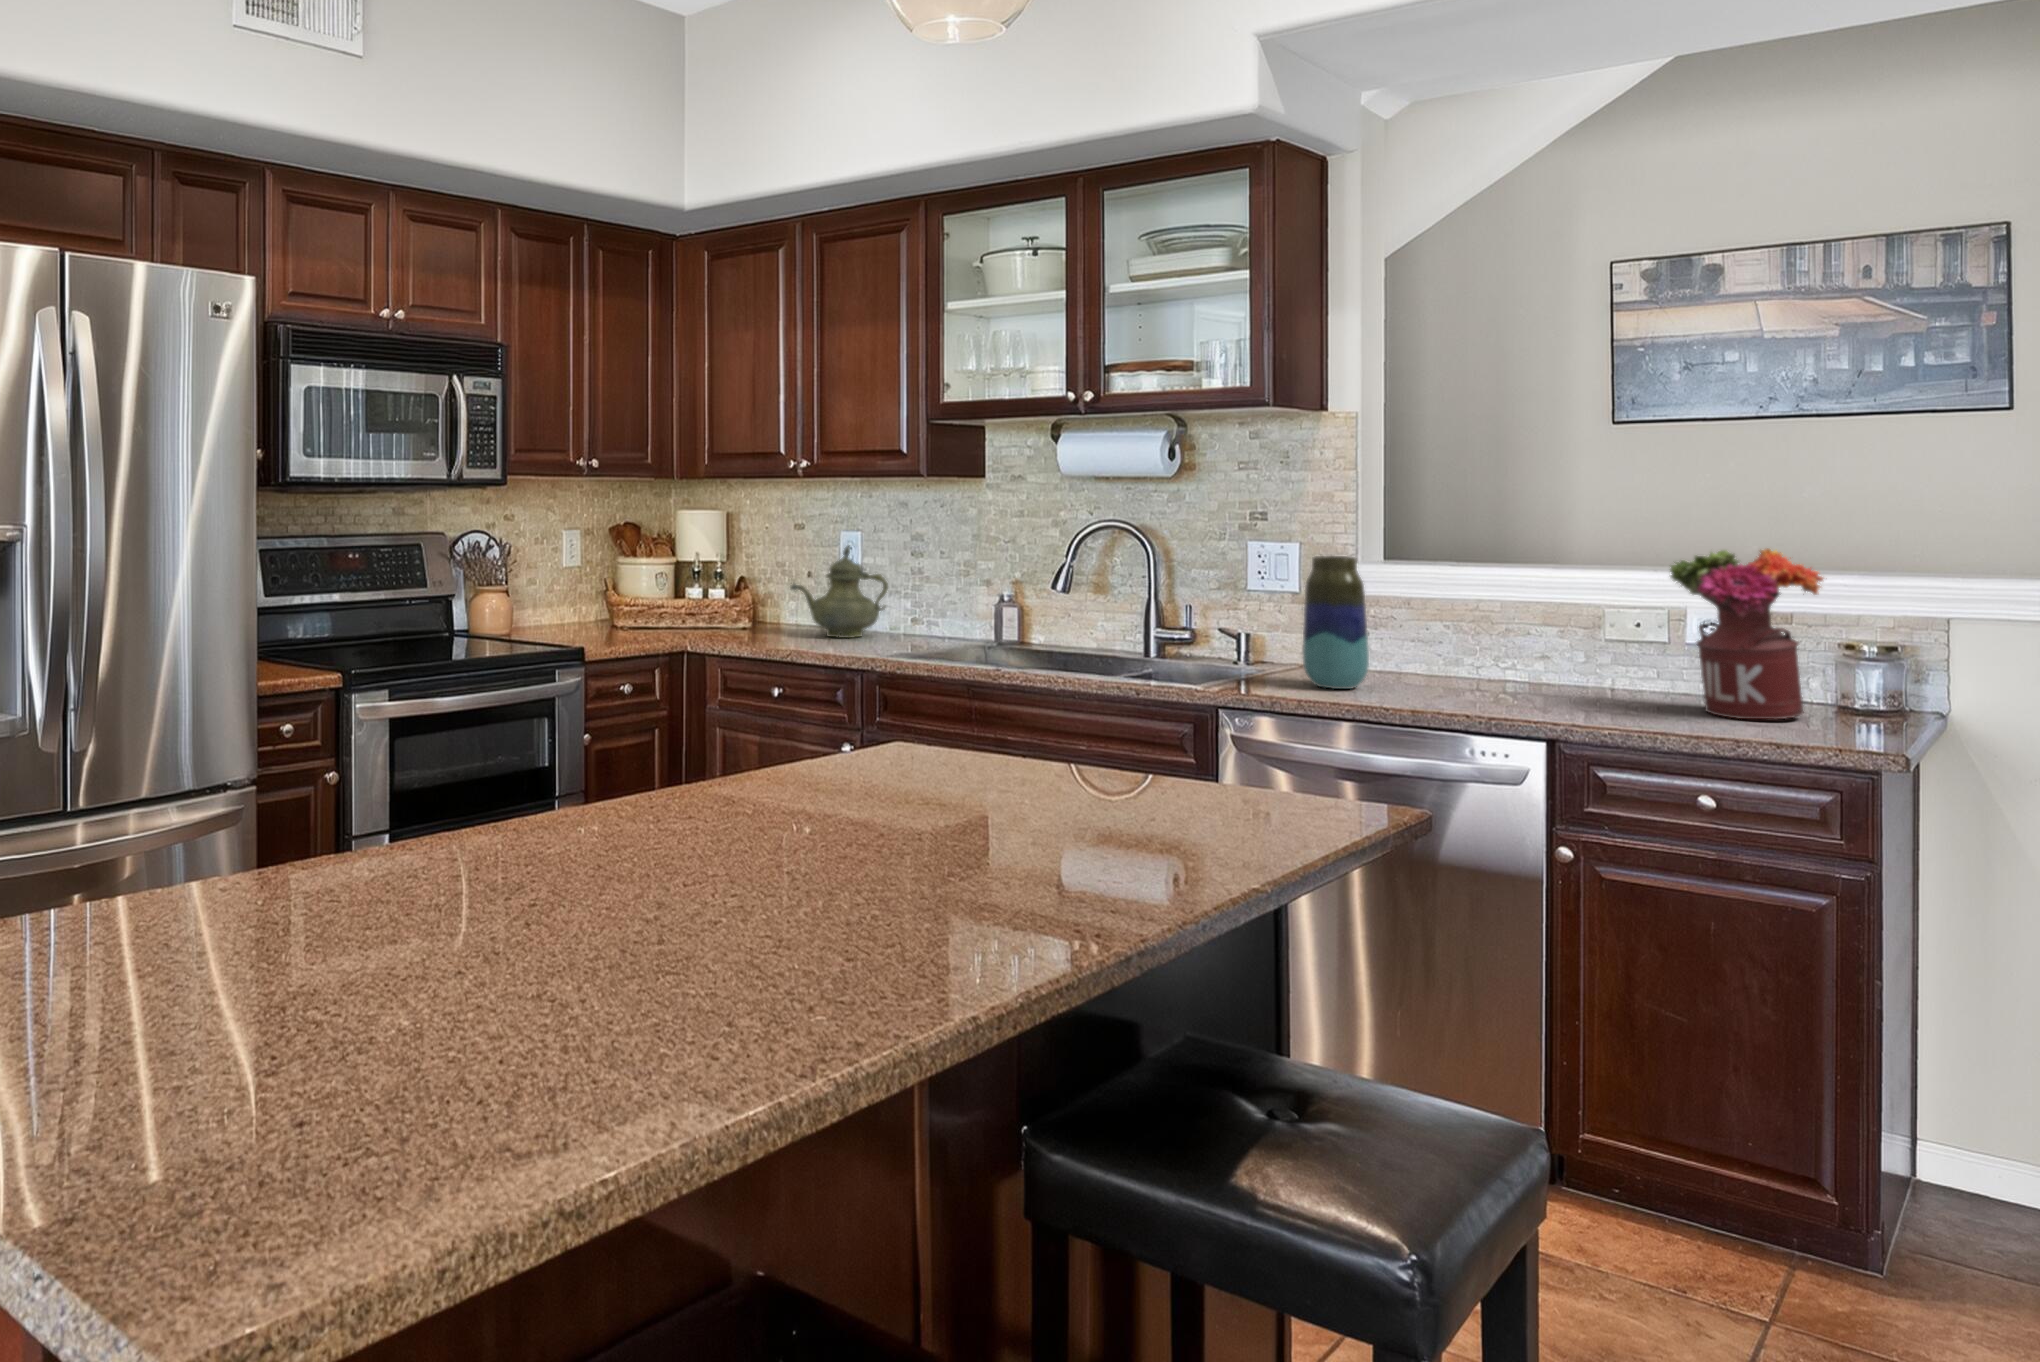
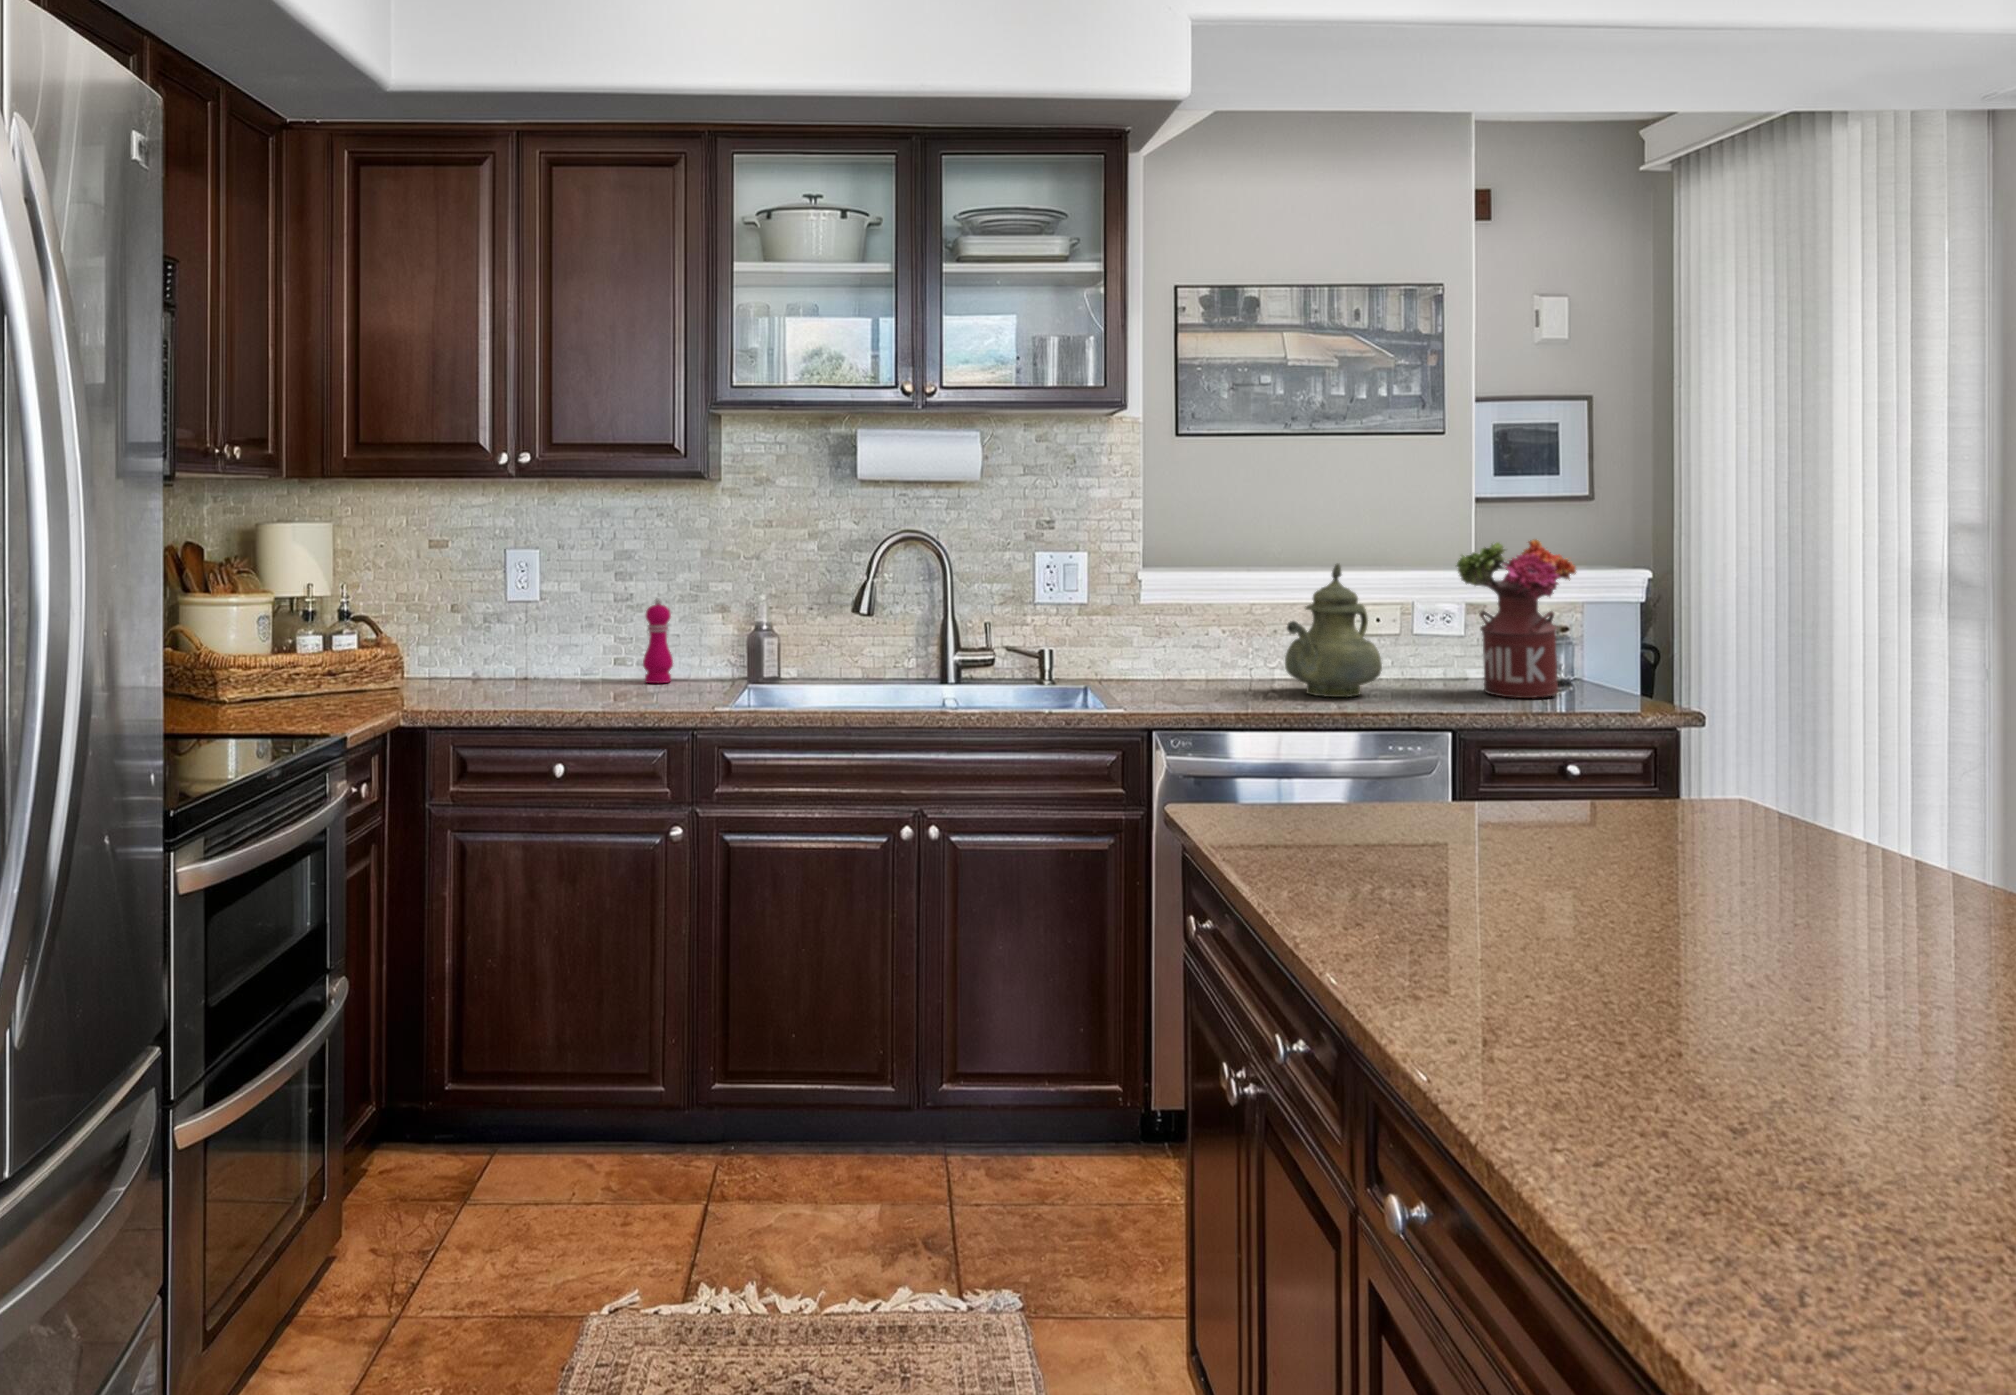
teapot: present [790,546,888,638] -> present [1285,564,1382,697]
vase: present [1302,556,1369,689] -> none [1168,557,1232,703]
pepper mill: none [924,571,947,635] -> present [643,598,673,683]

